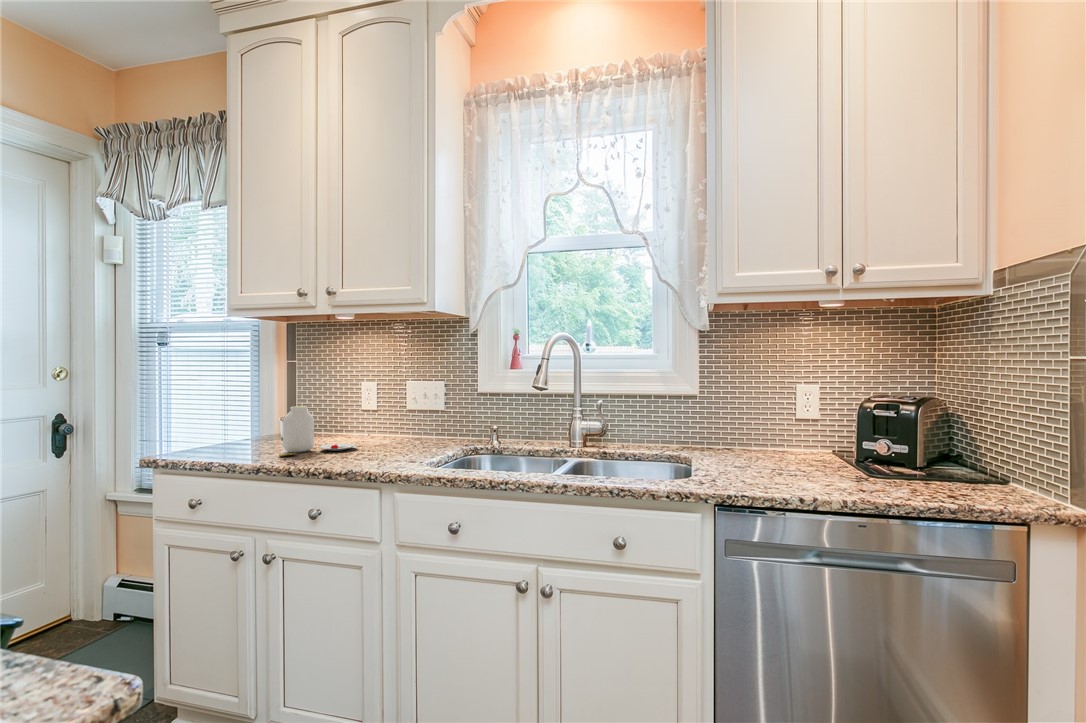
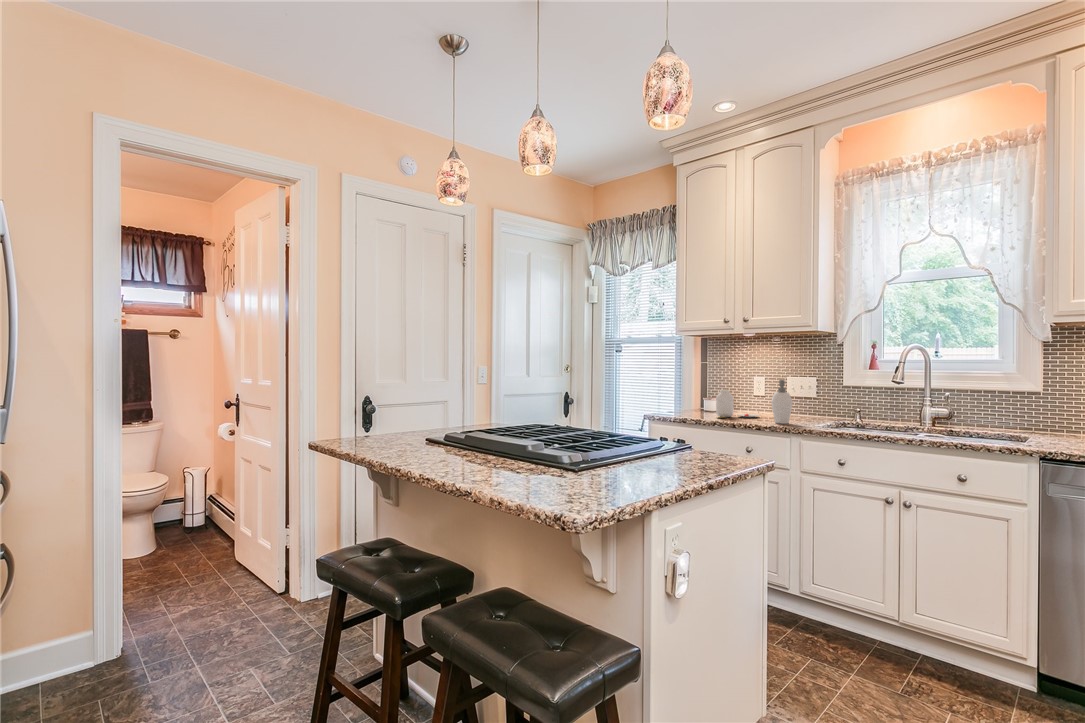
soap dispenser: none [362,388,404,462] -> present [771,380,792,424]

